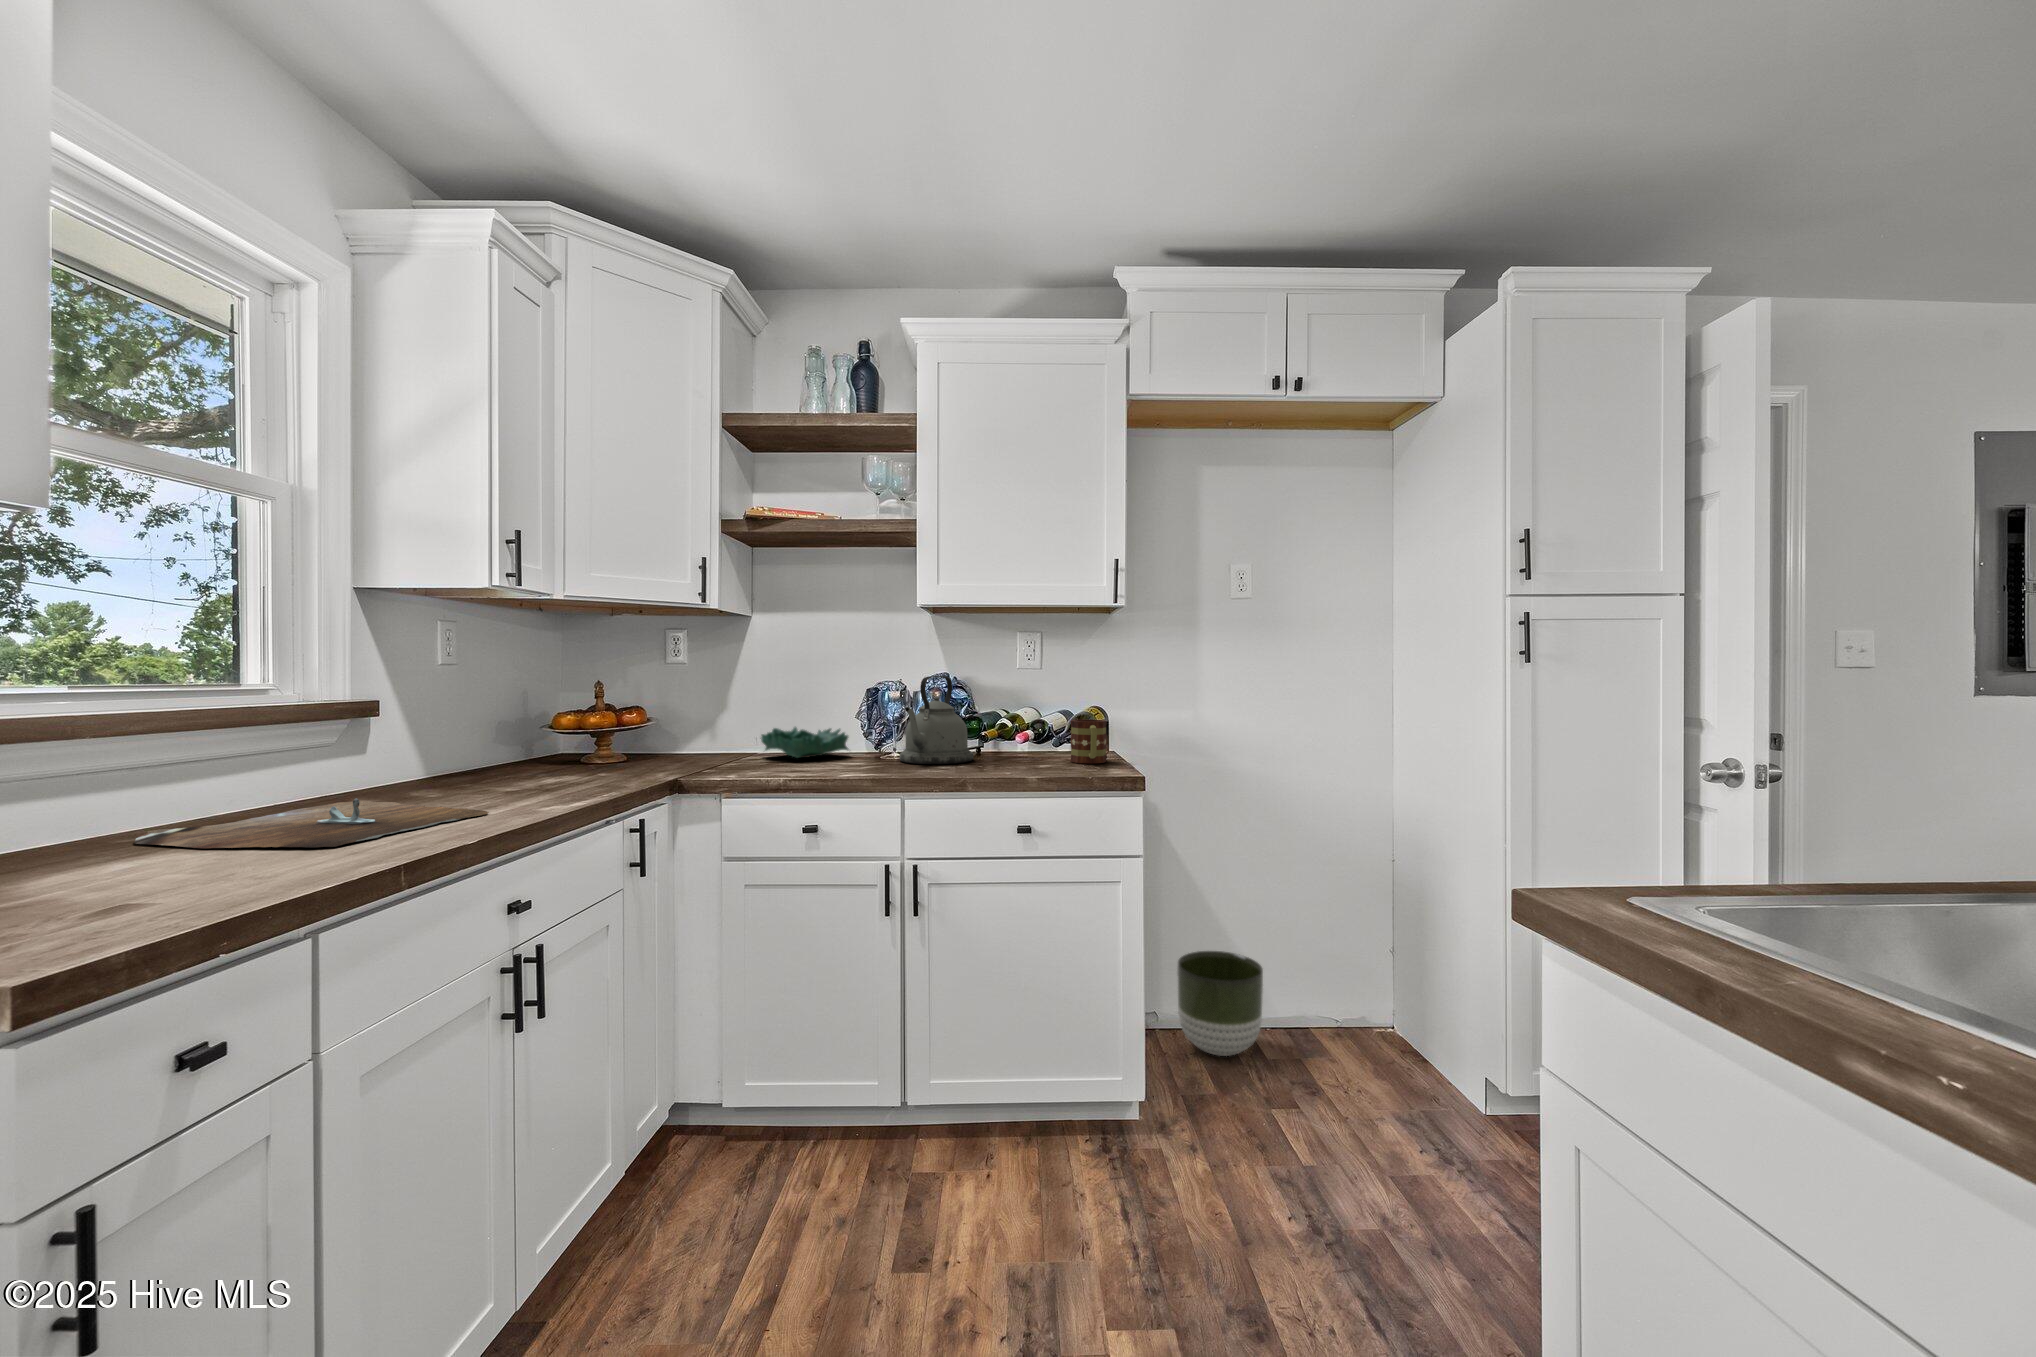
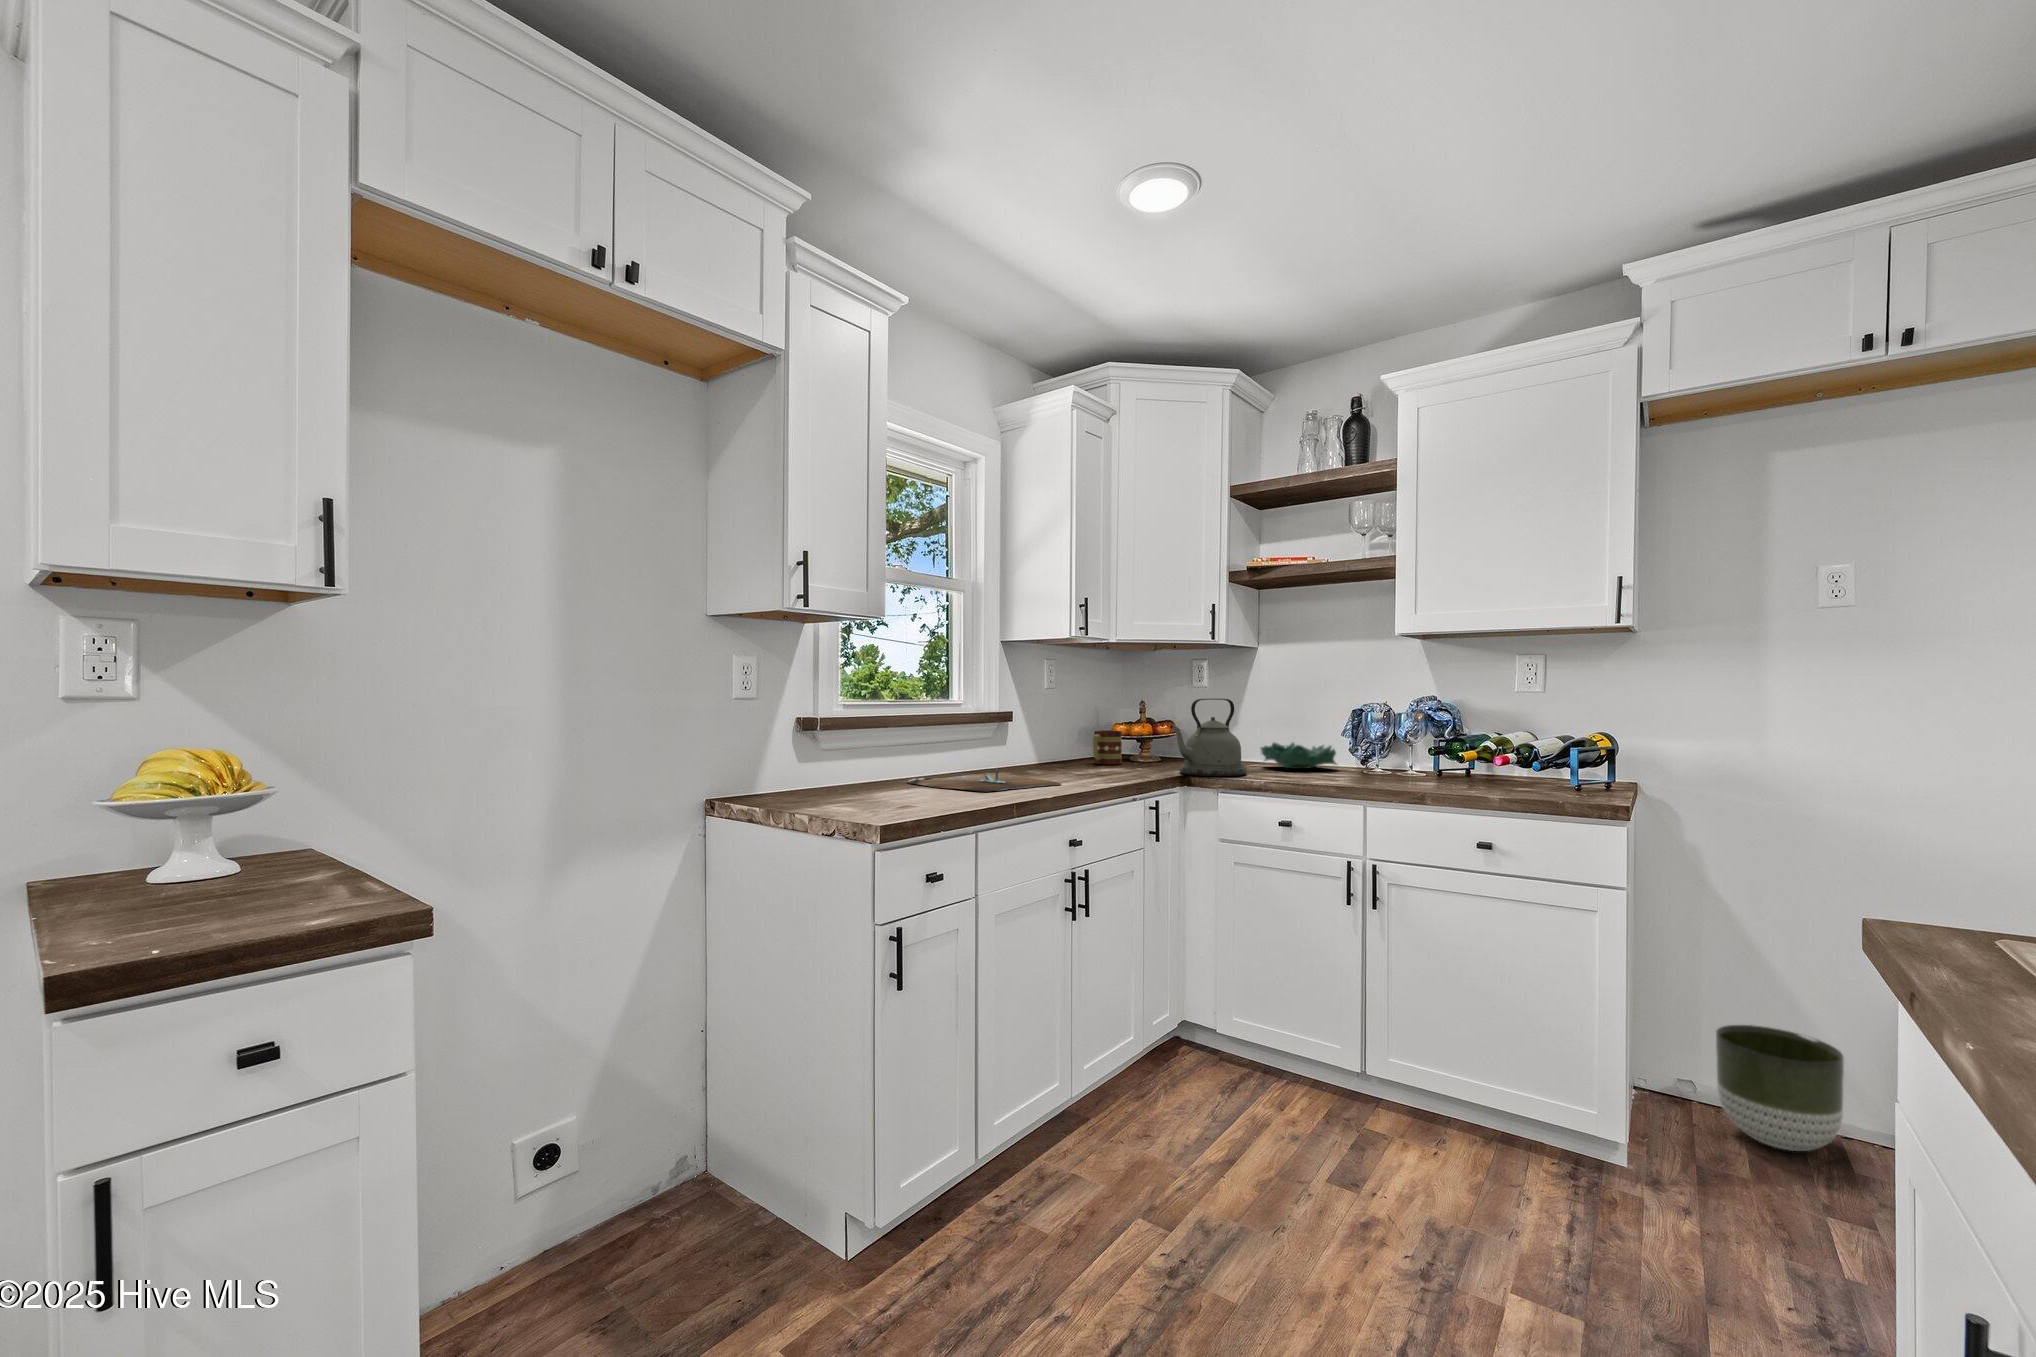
kettle: present [900,676,973,764] -> present [1170,699,1247,776]
mug: present [1070,719,1107,764] -> present [1093,730,1122,764]

